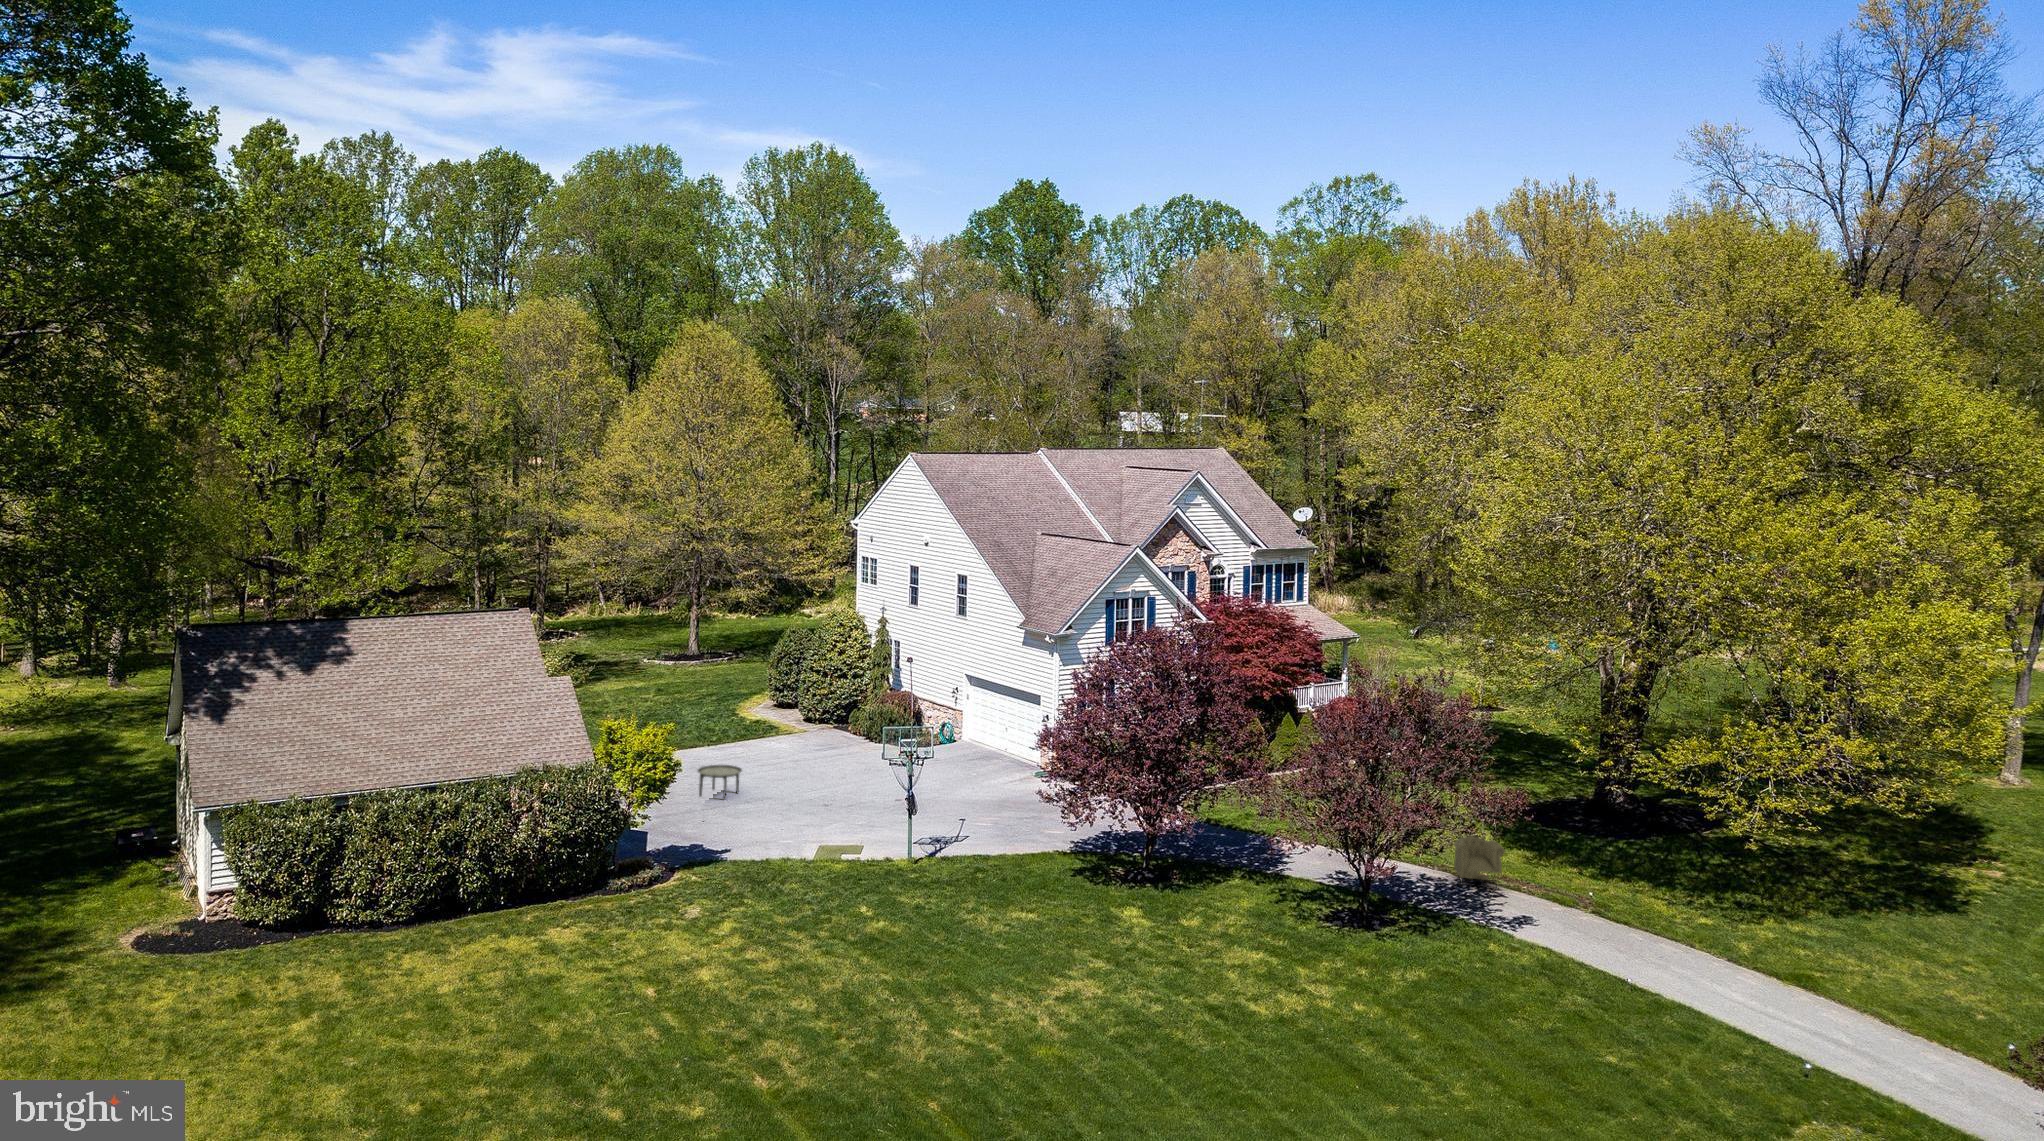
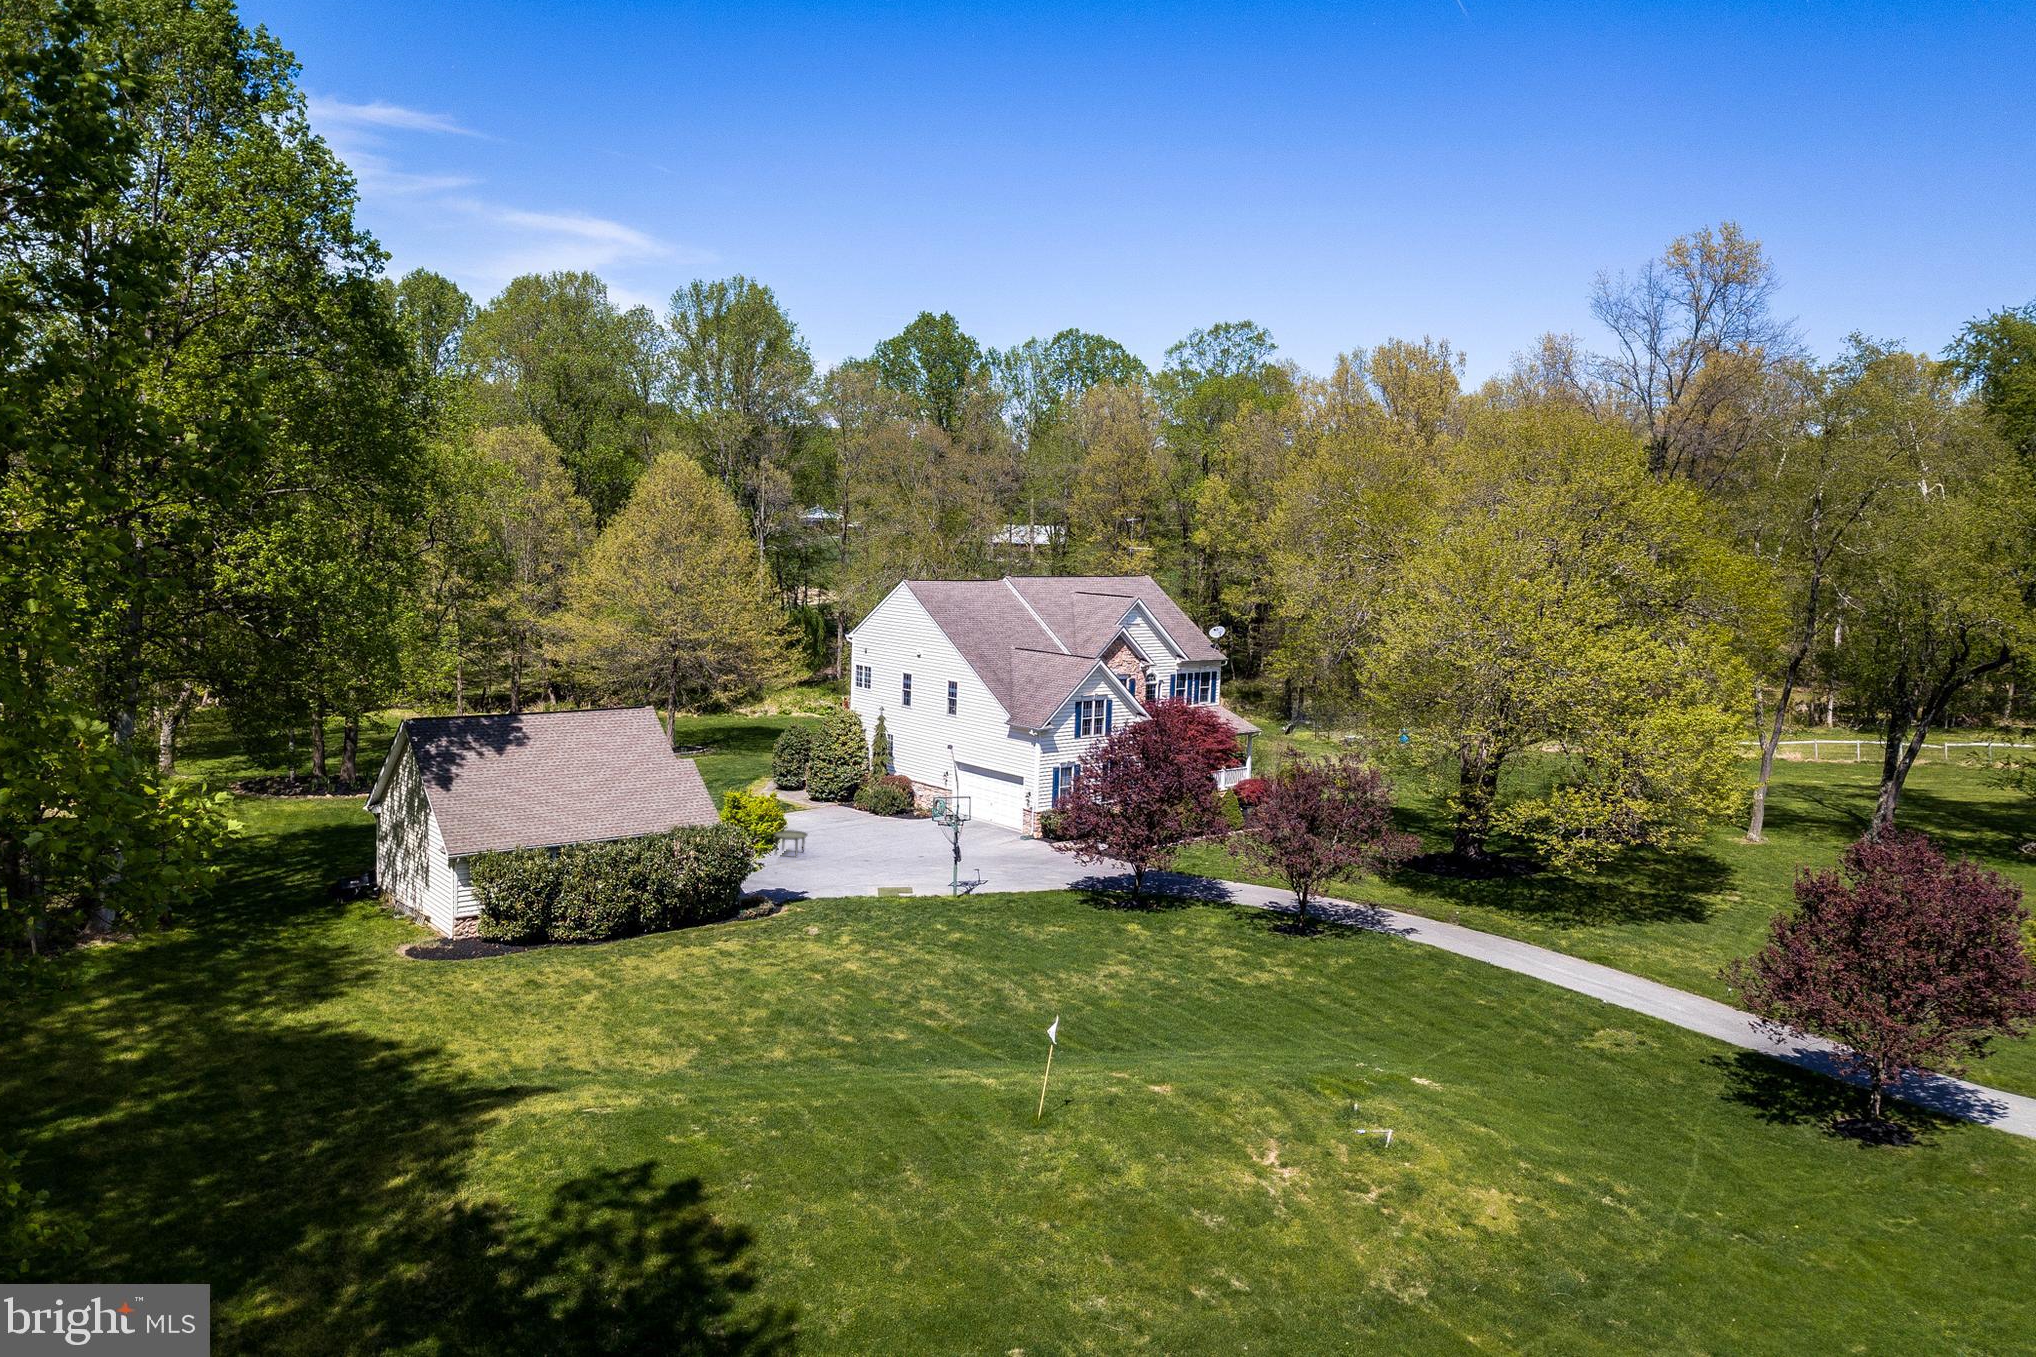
chair: present [1454,836,1505,889] -> none [1356,875,1394,913]

